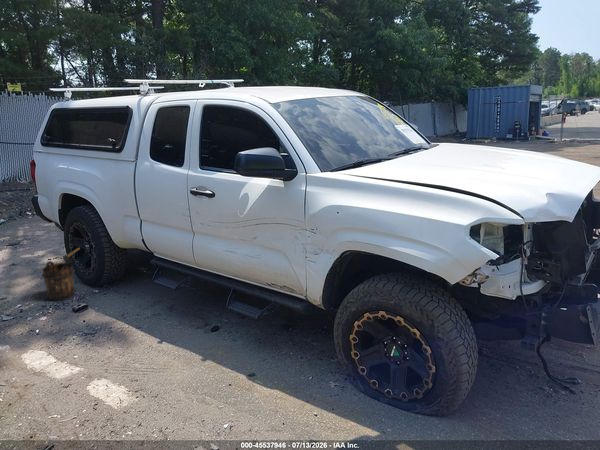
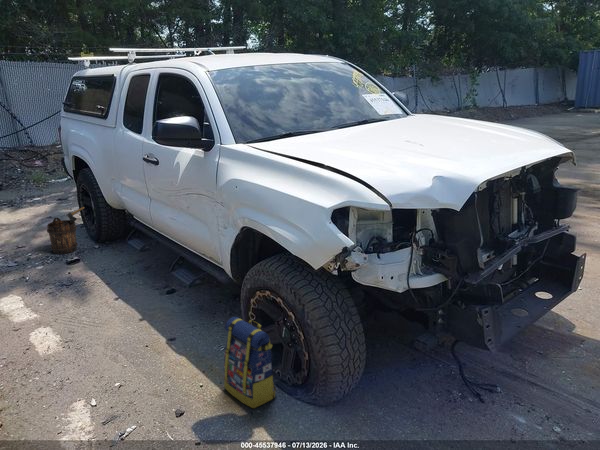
backpack: none [337,341,393,429] -> present [224,317,276,408]

